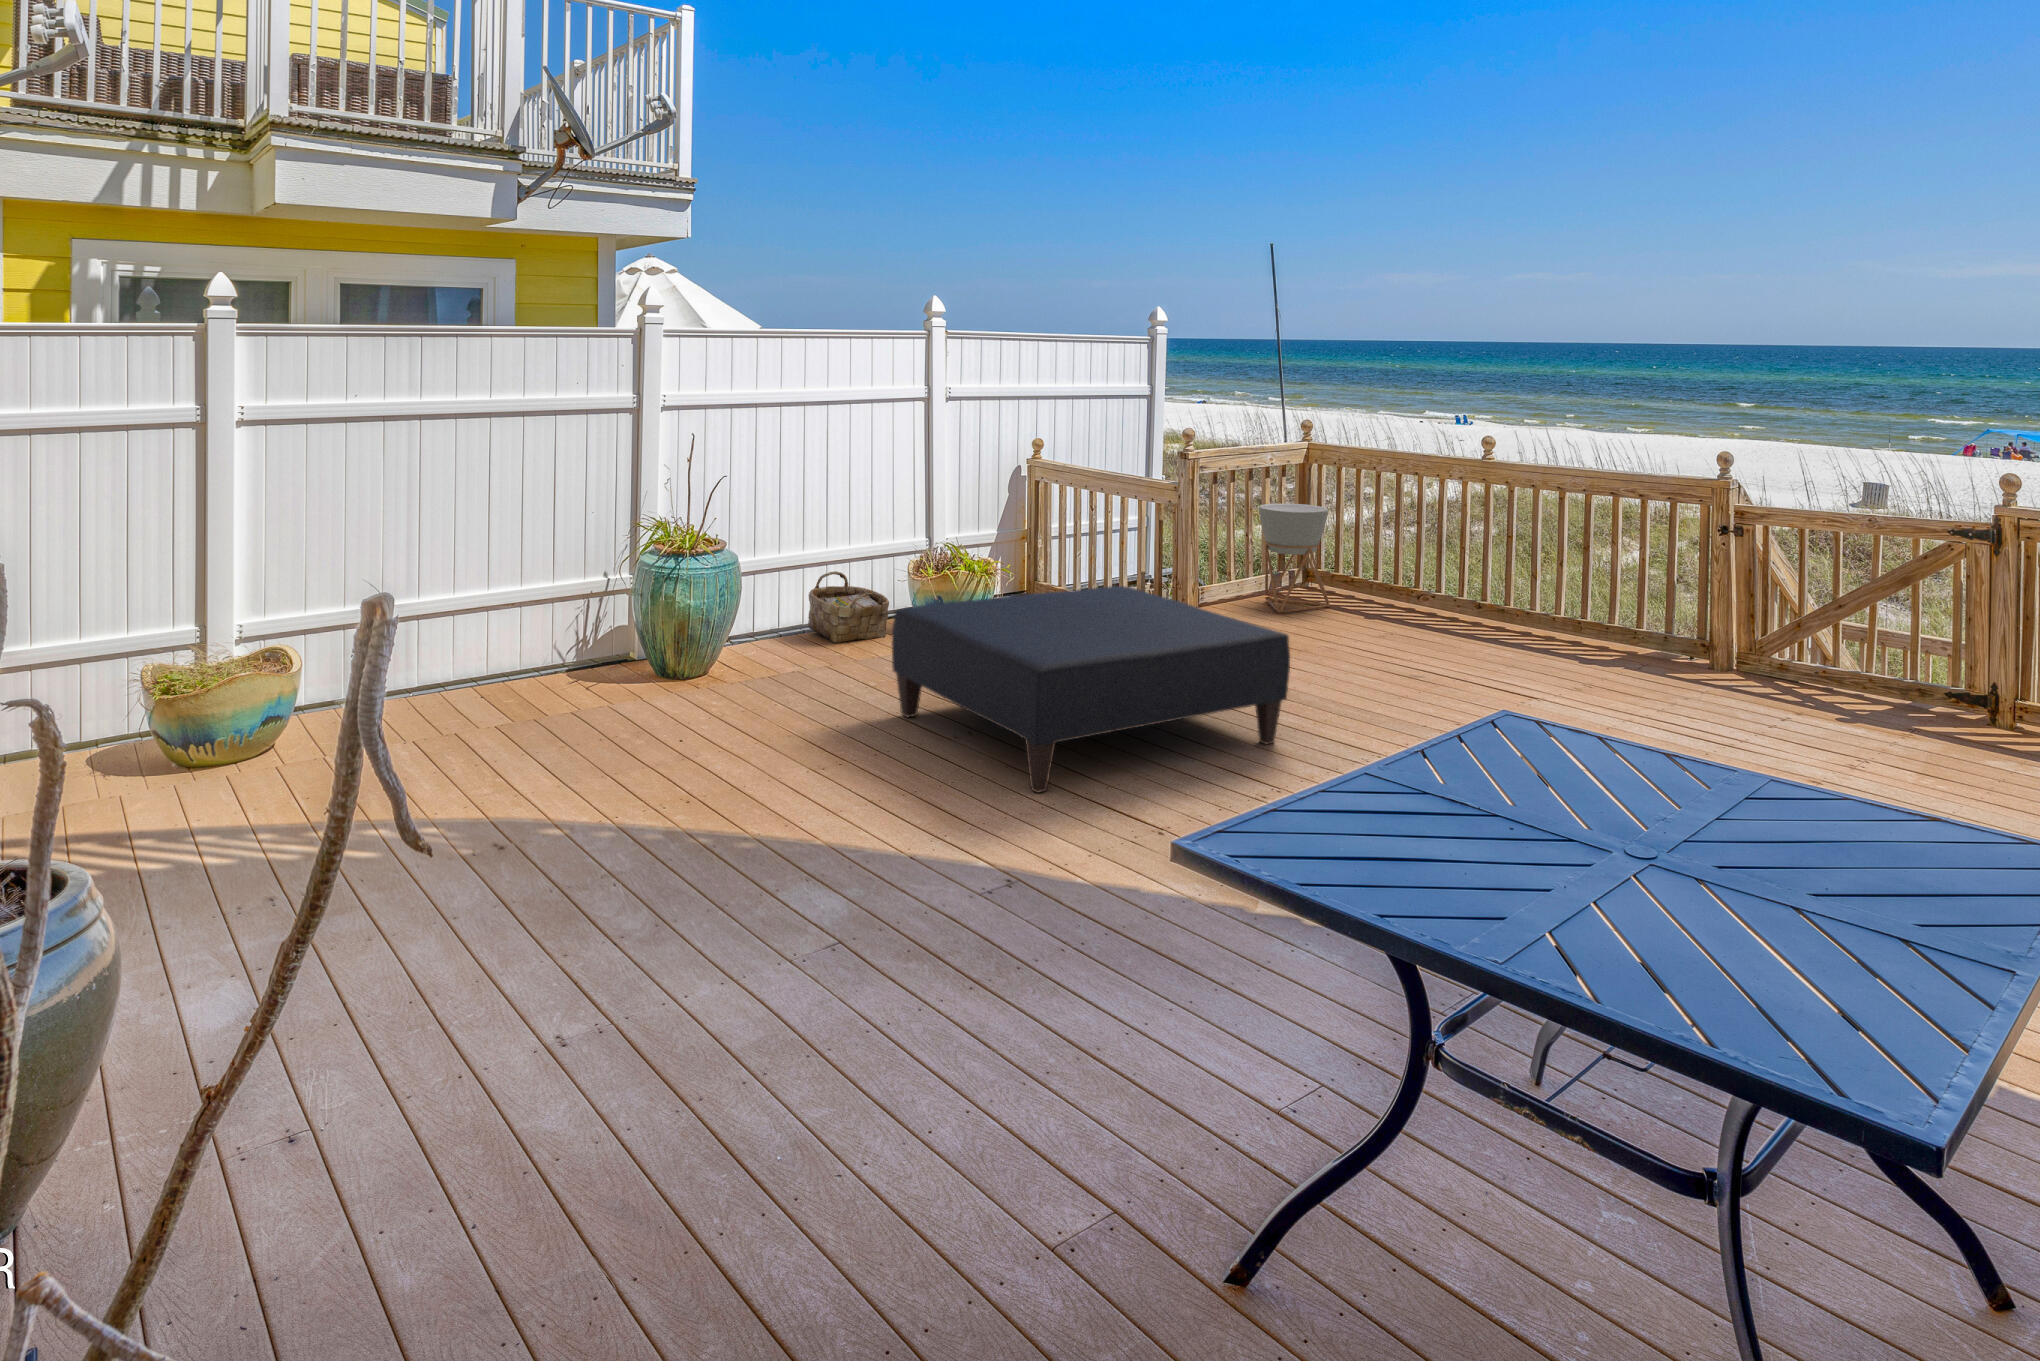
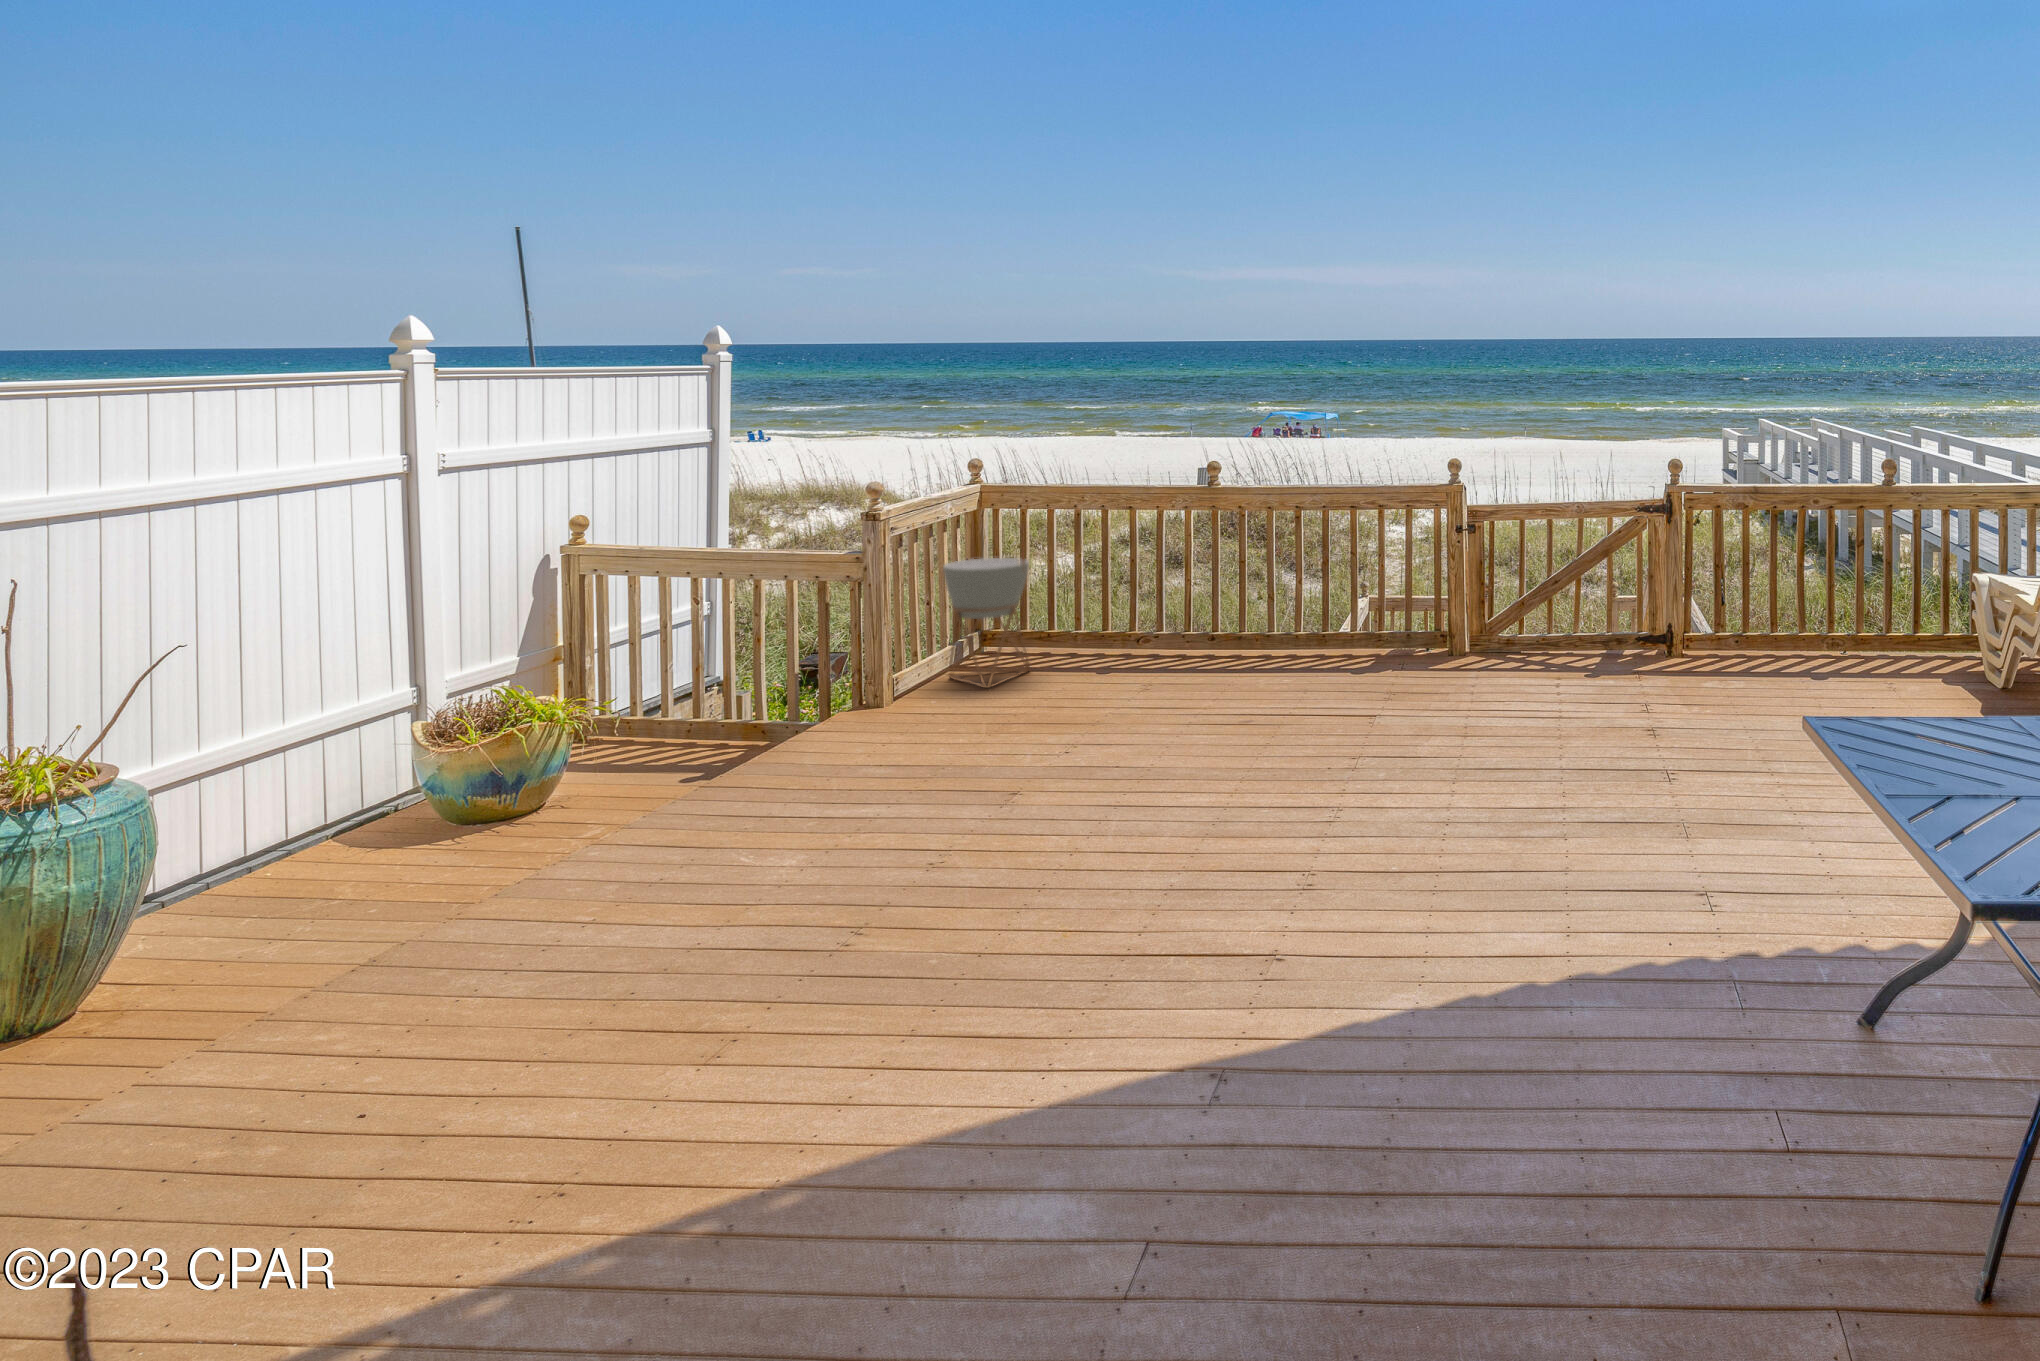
woven basket: present [808,571,889,643] -> none [223,766,406,880]
ottoman: present [892,586,1290,793] -> none [664,686,1221,962]

